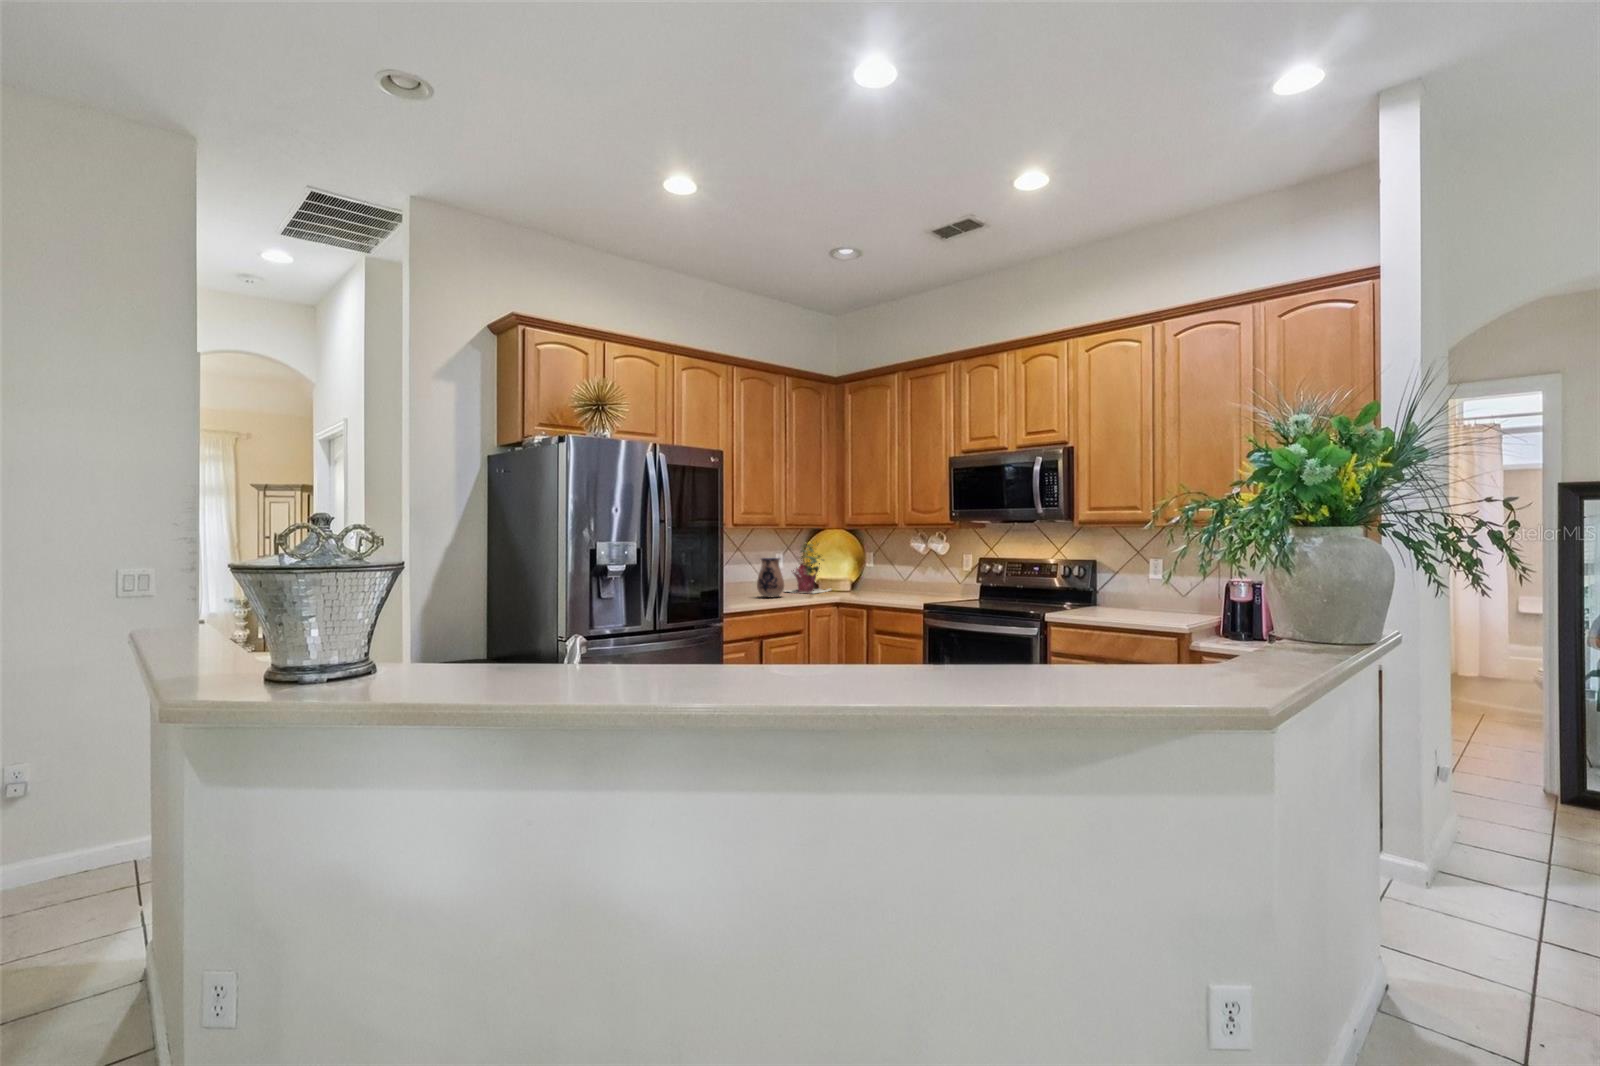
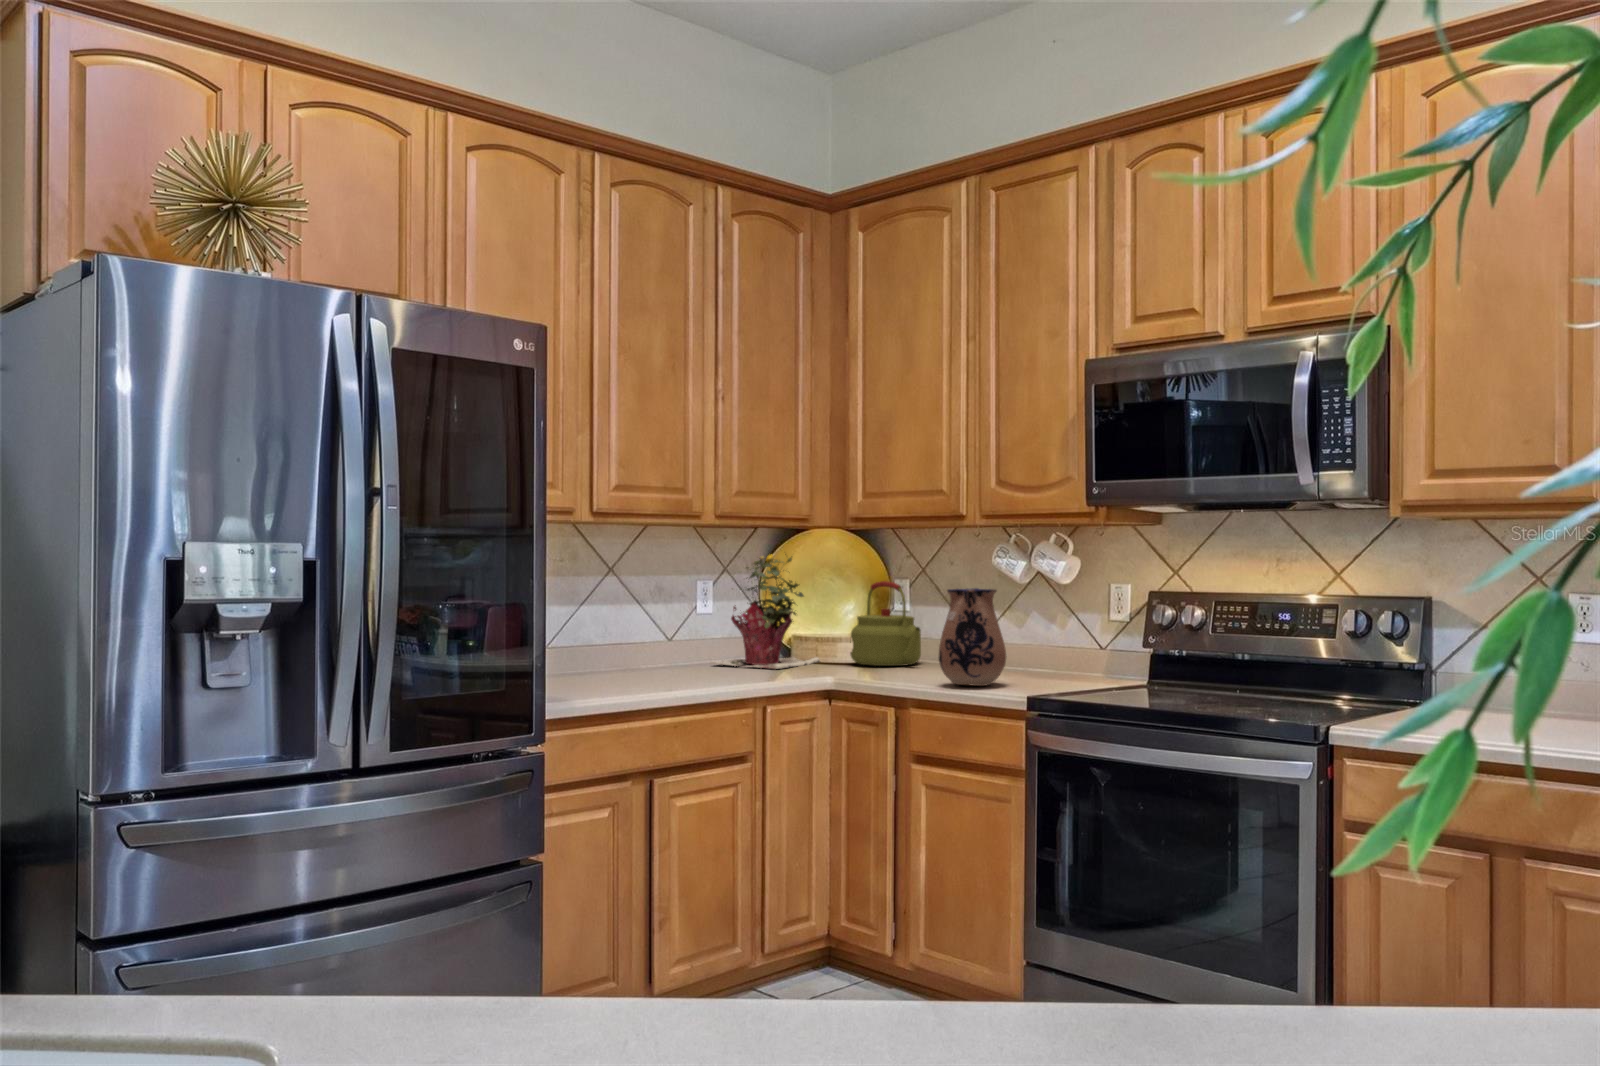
kettle: none [846,554,878,592] -> present [850,581,921,666]
ceramic pitcher: present [757,558,784,597] -> present [939,588,1006,686]

